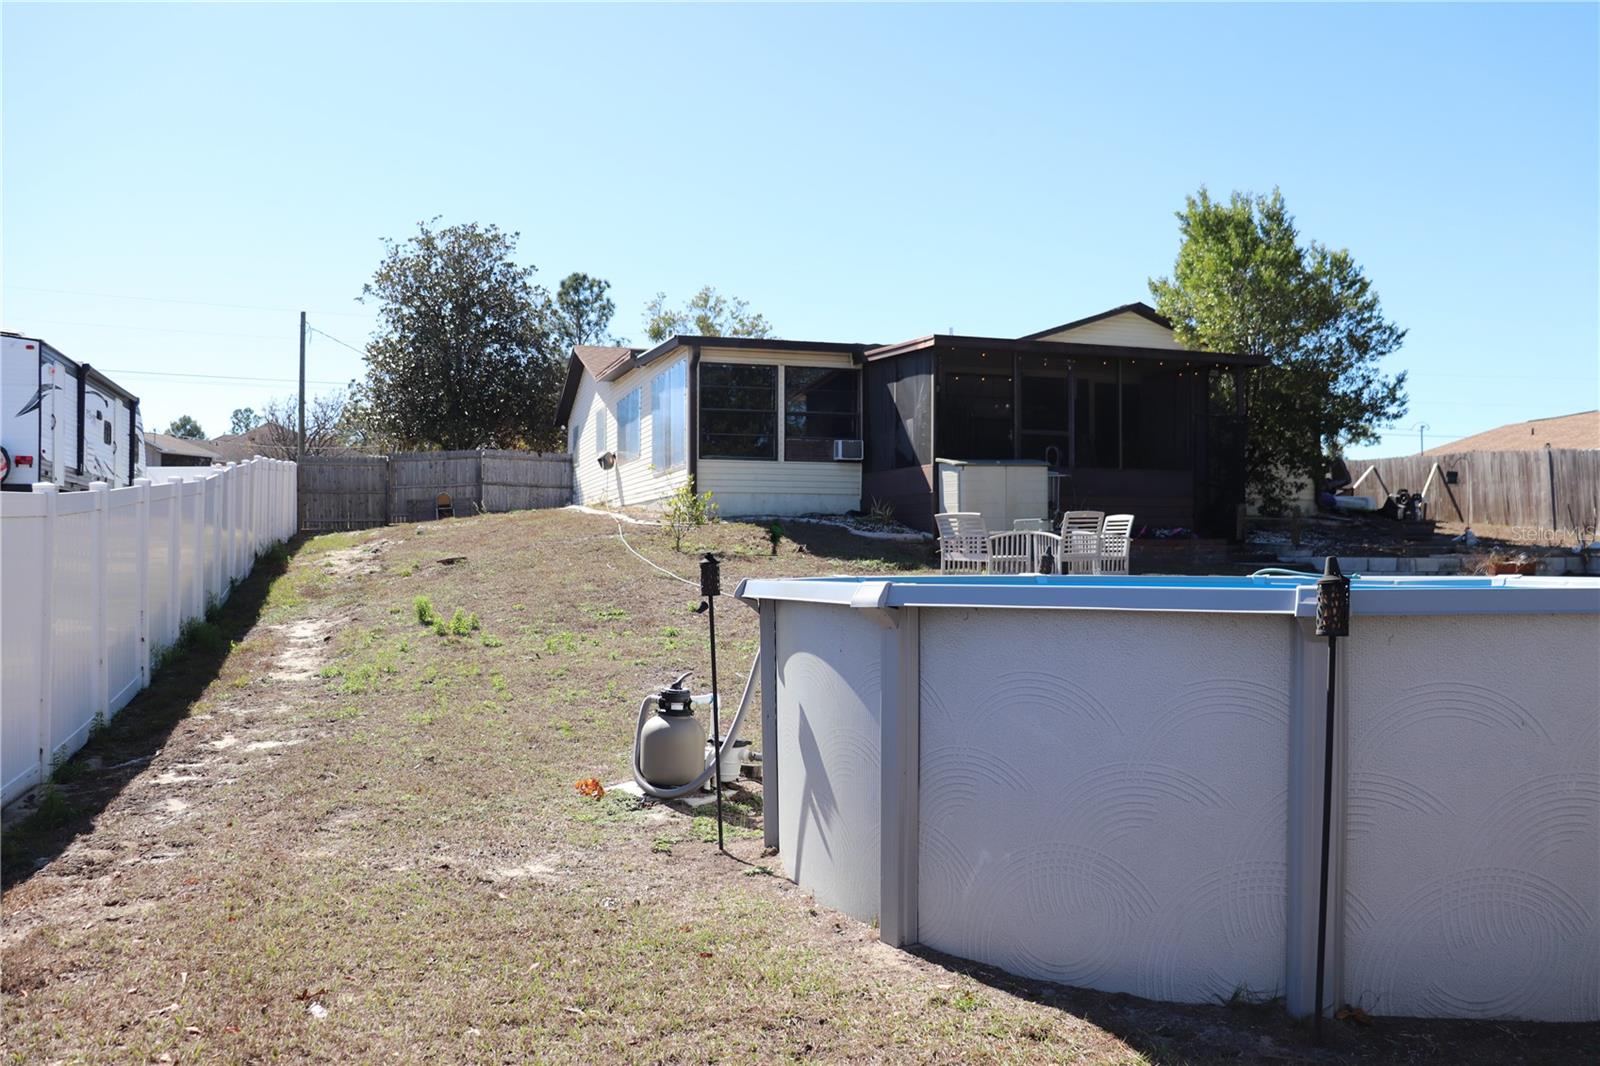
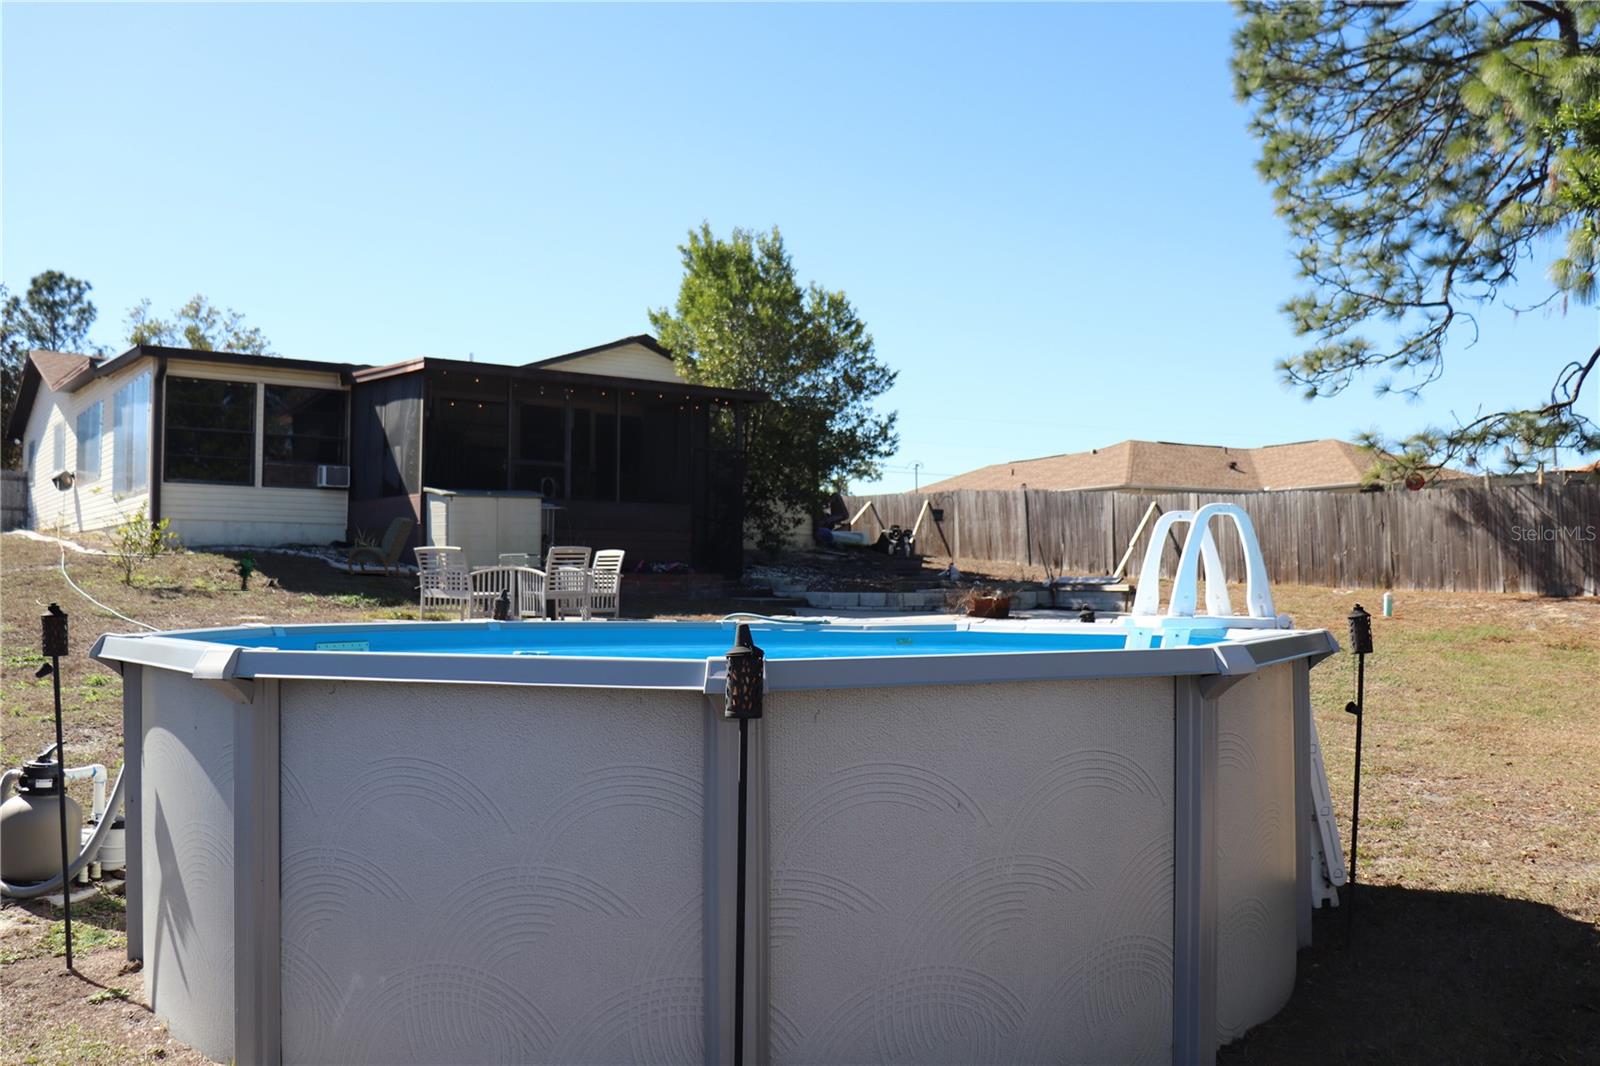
lounge chair: none [866,486,927,542] -> present [348,517,414,575]
bench: present [1237,504,1301,546] -> none [726,539,785,580]

